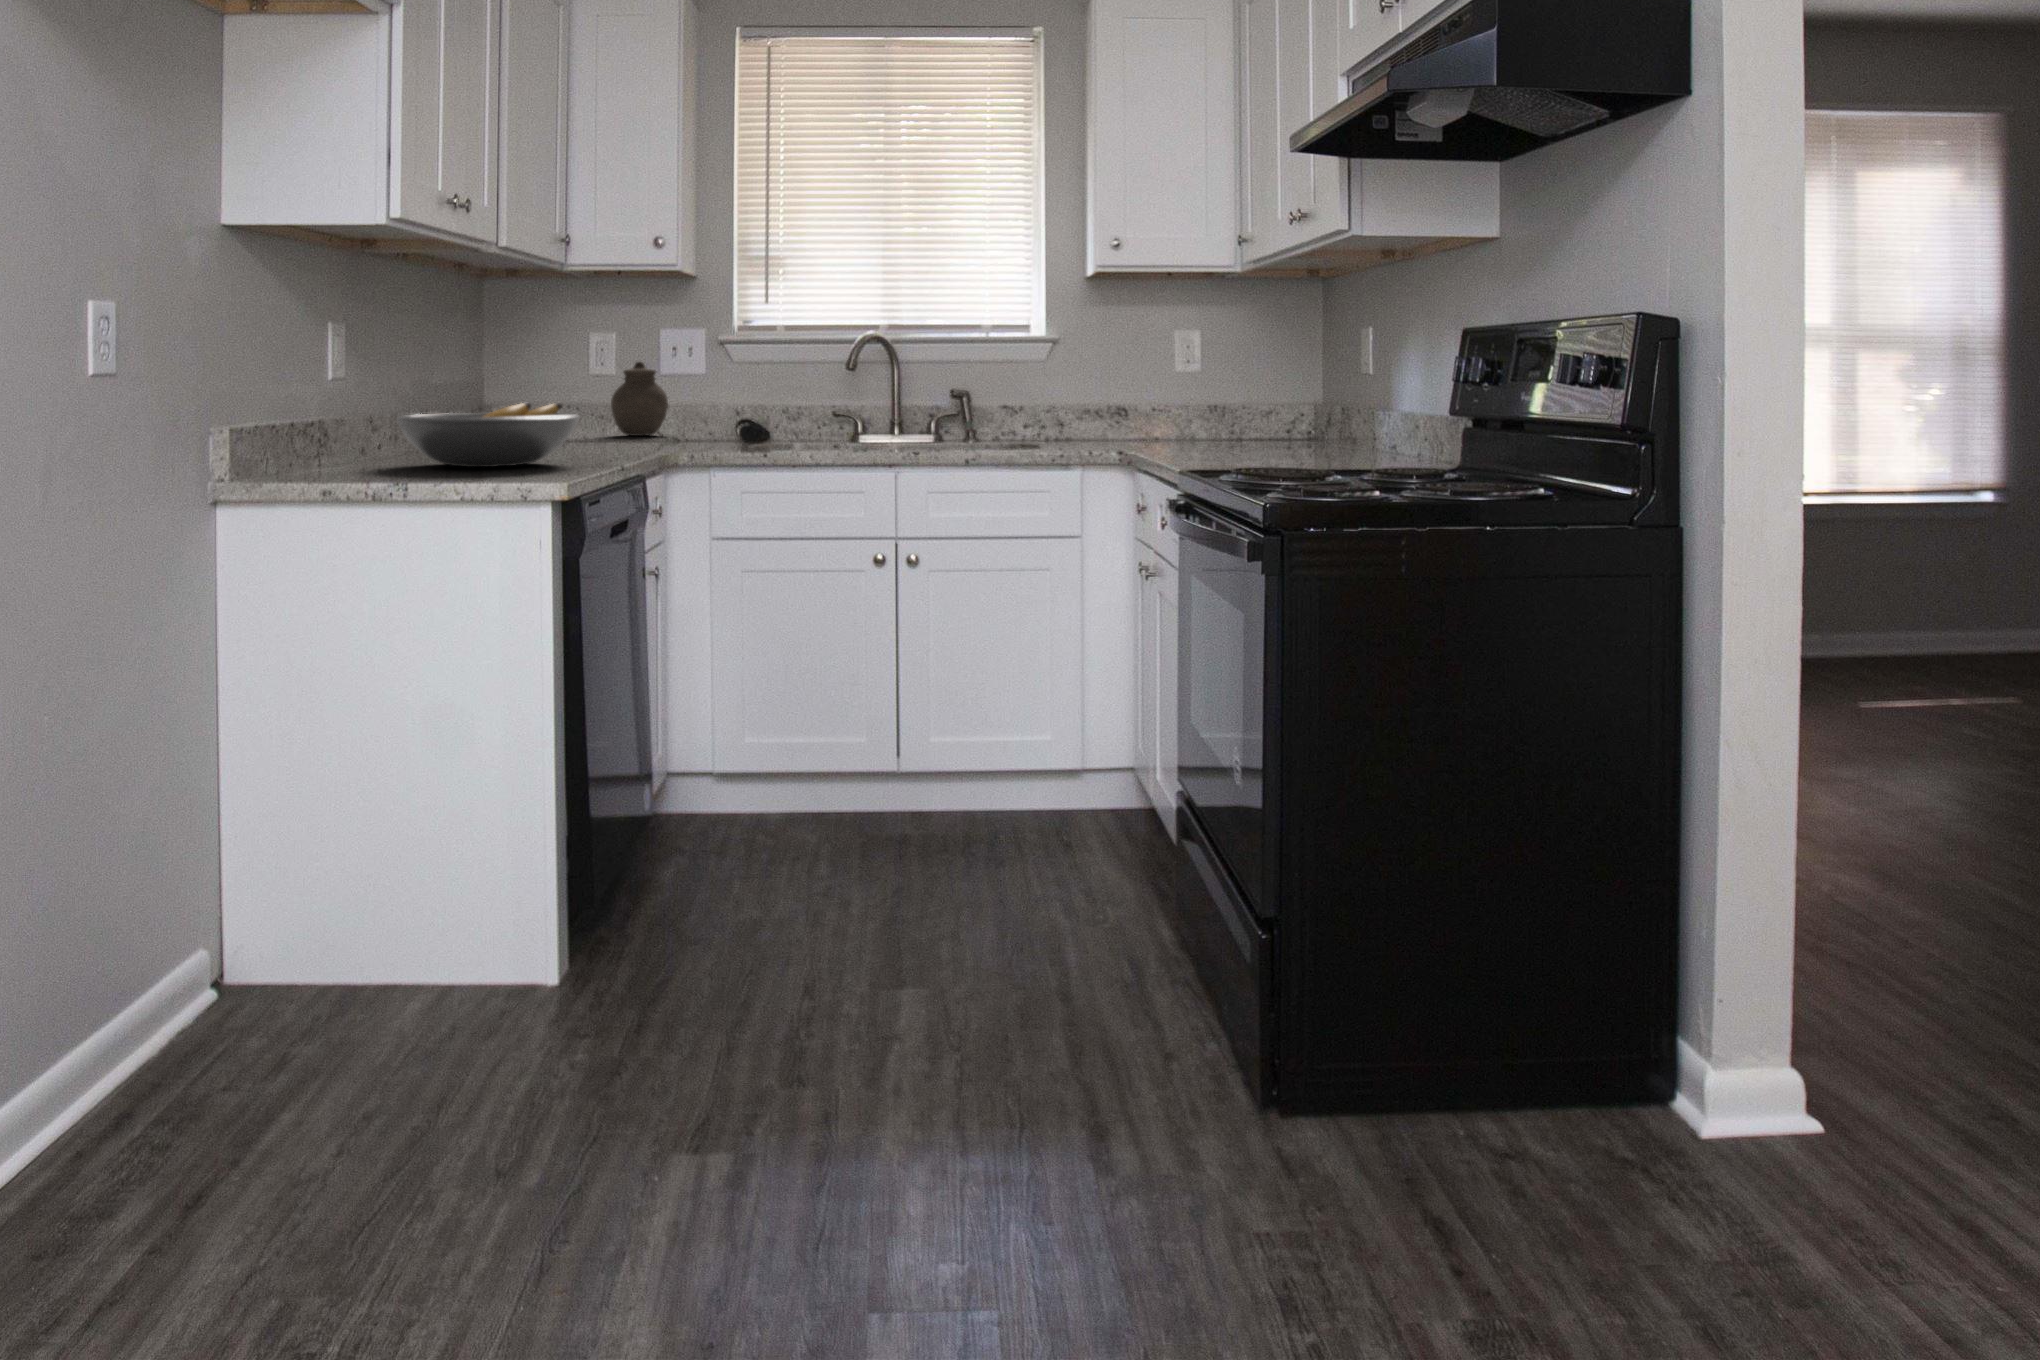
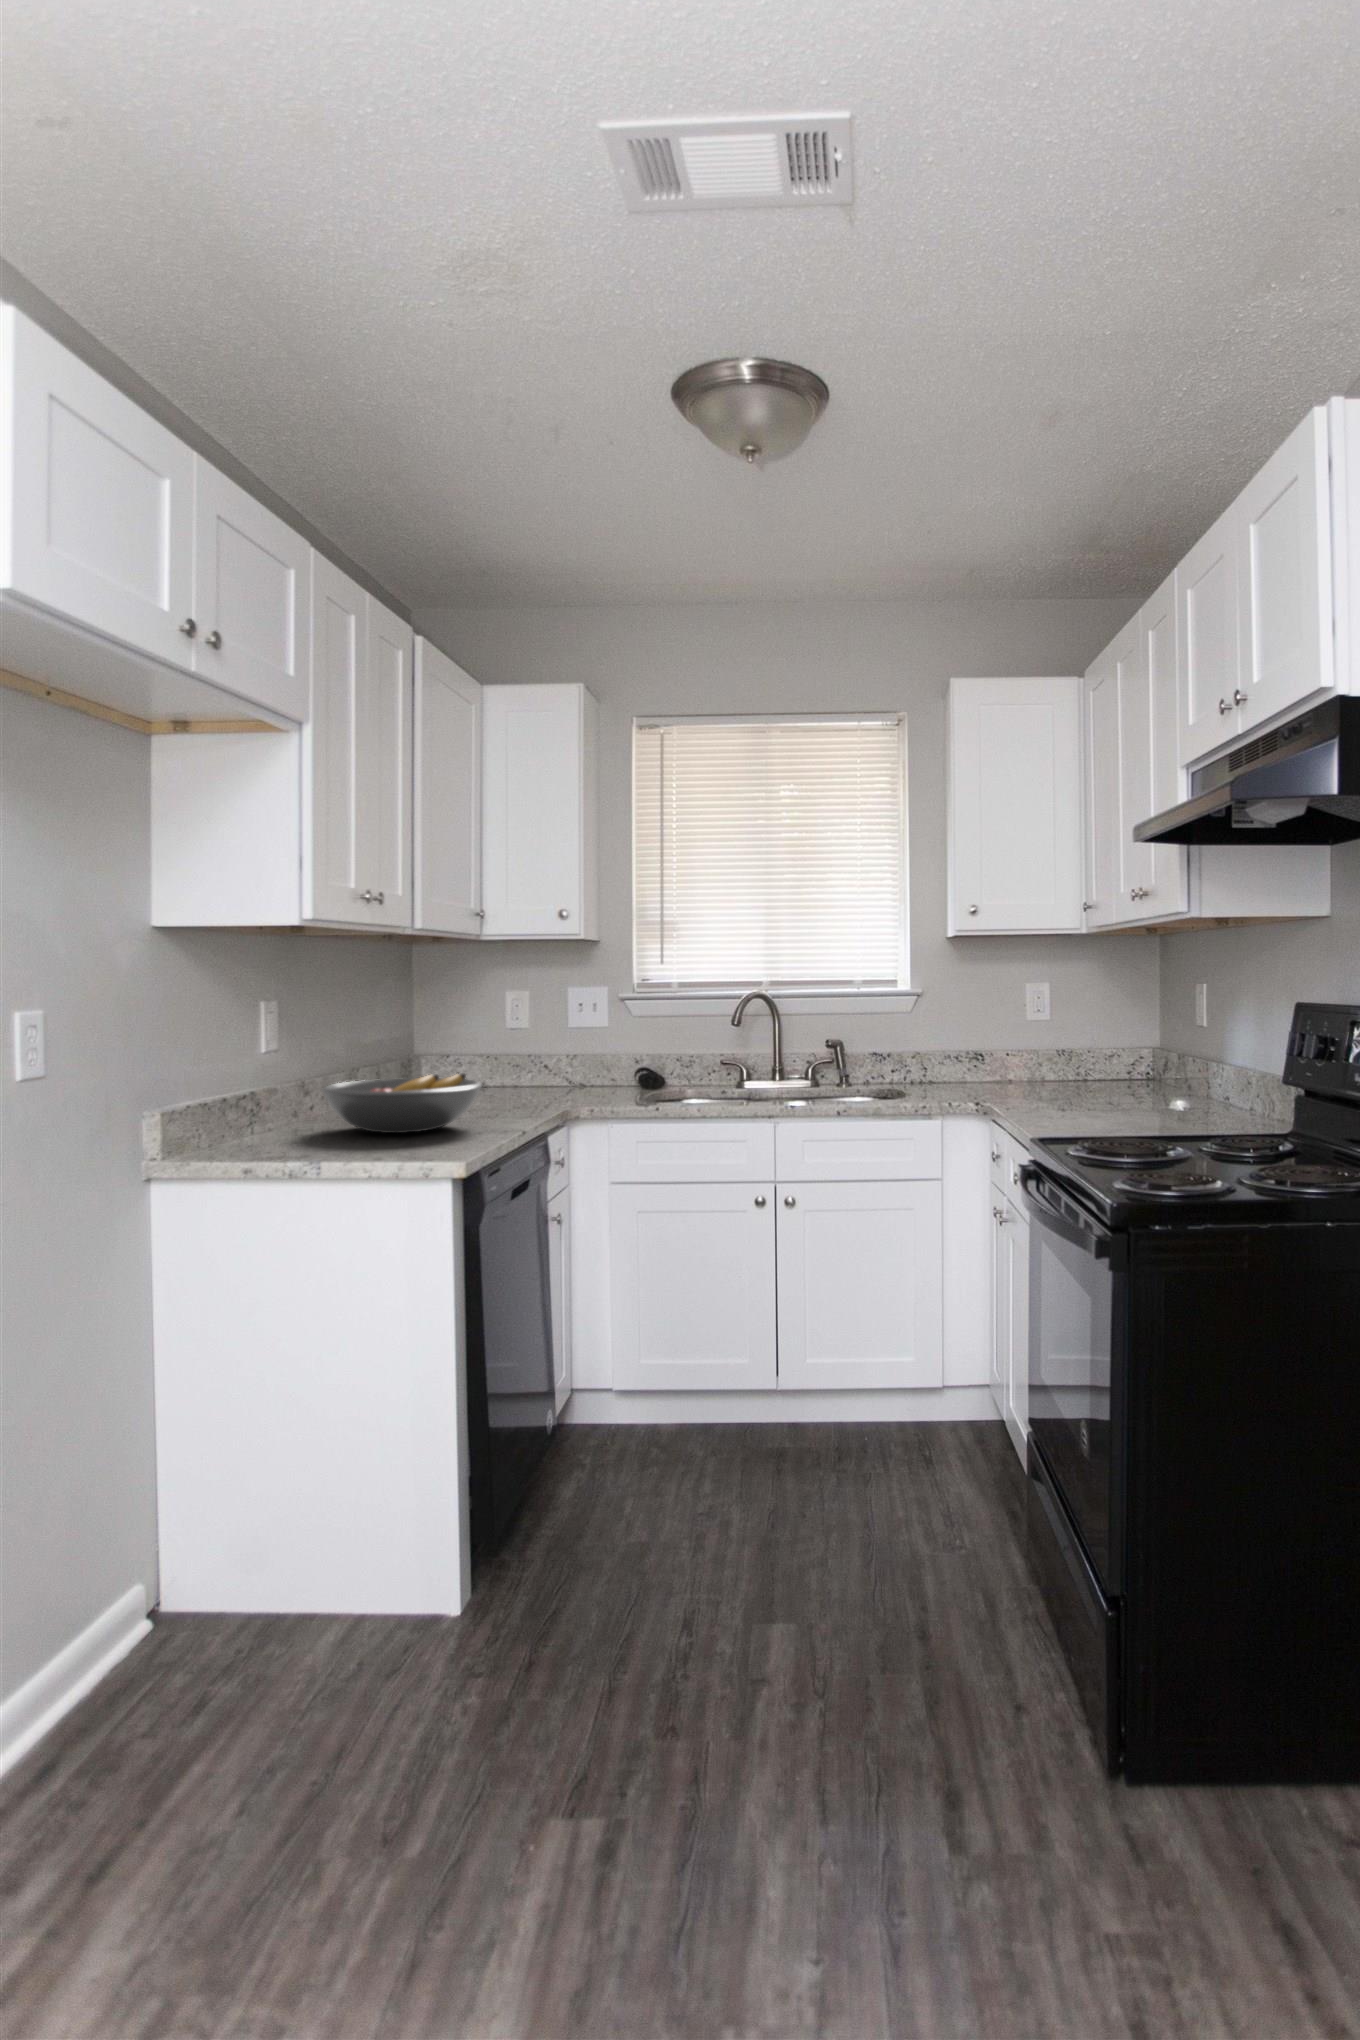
jar: present [611,362,668,436] -> none [525,1015,574,1082]

